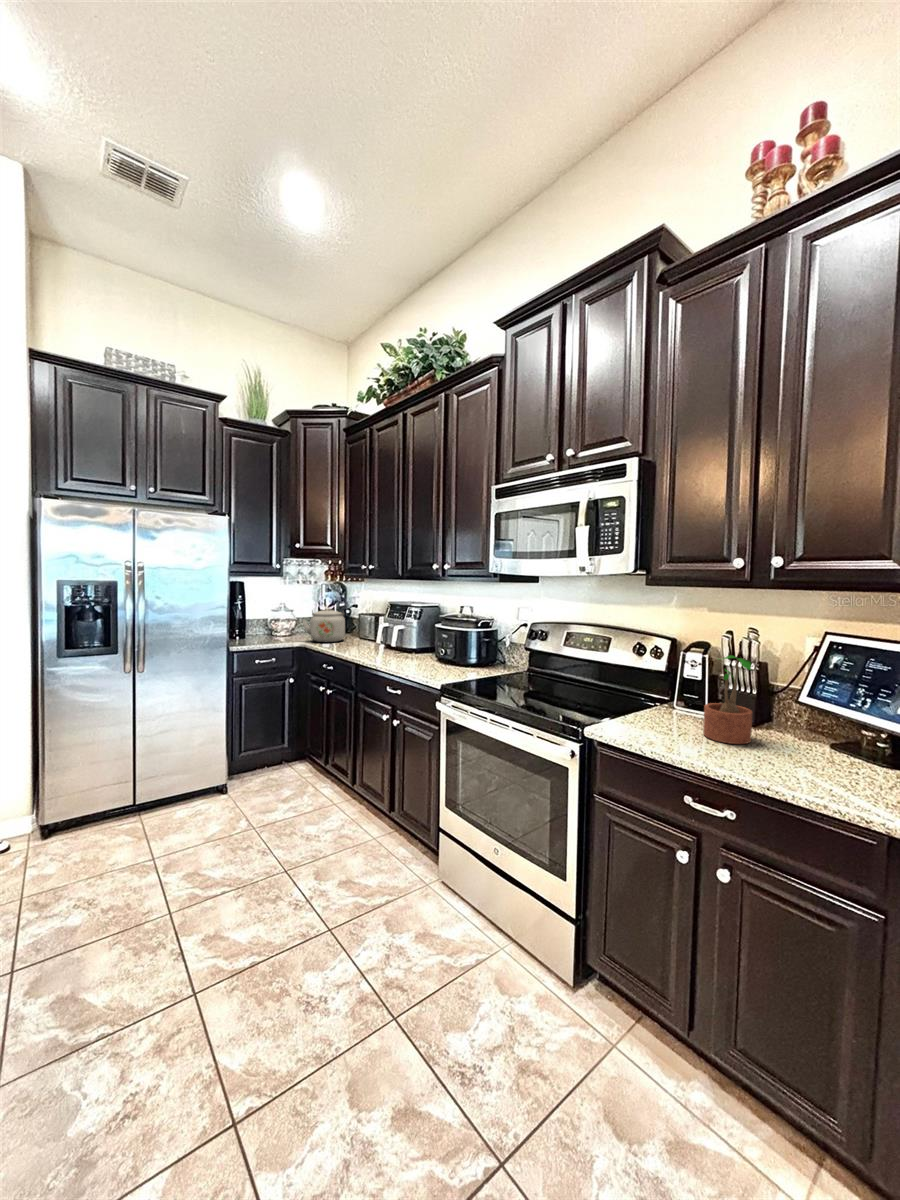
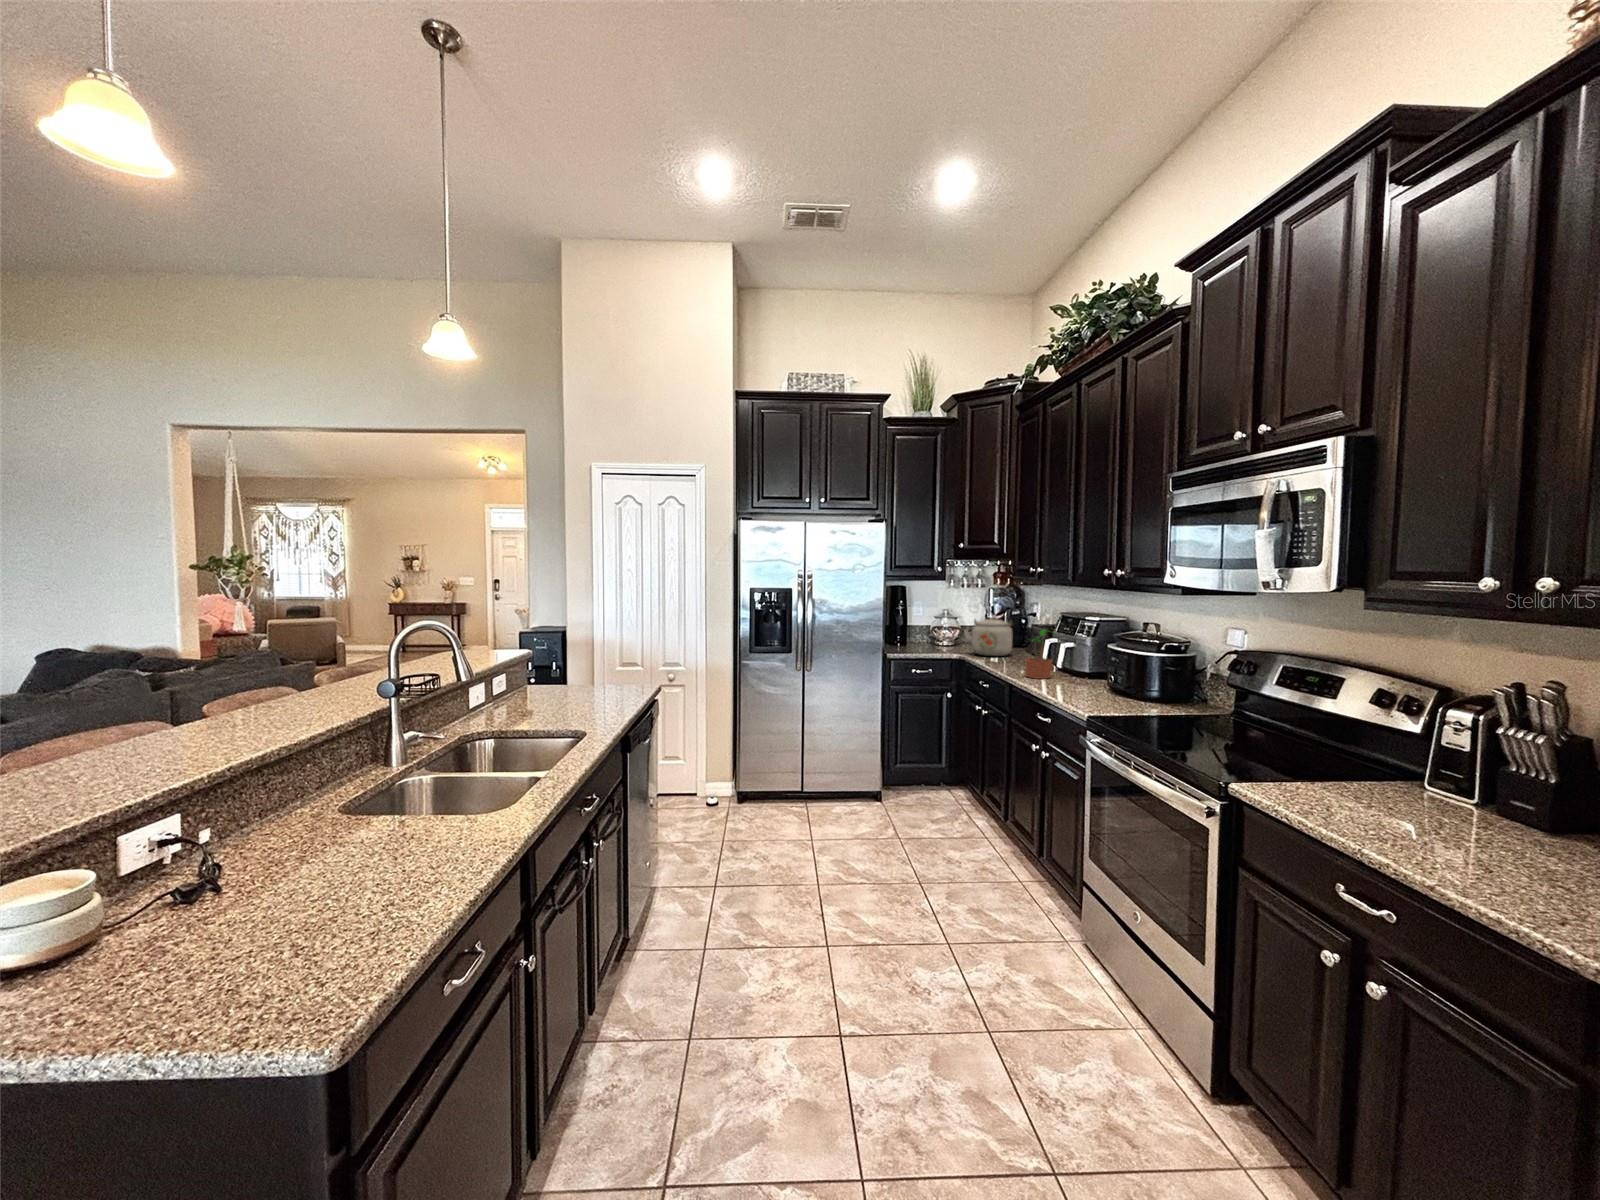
potted plant: present [703,656,752,744] -> present [1025,629,1052,679]

